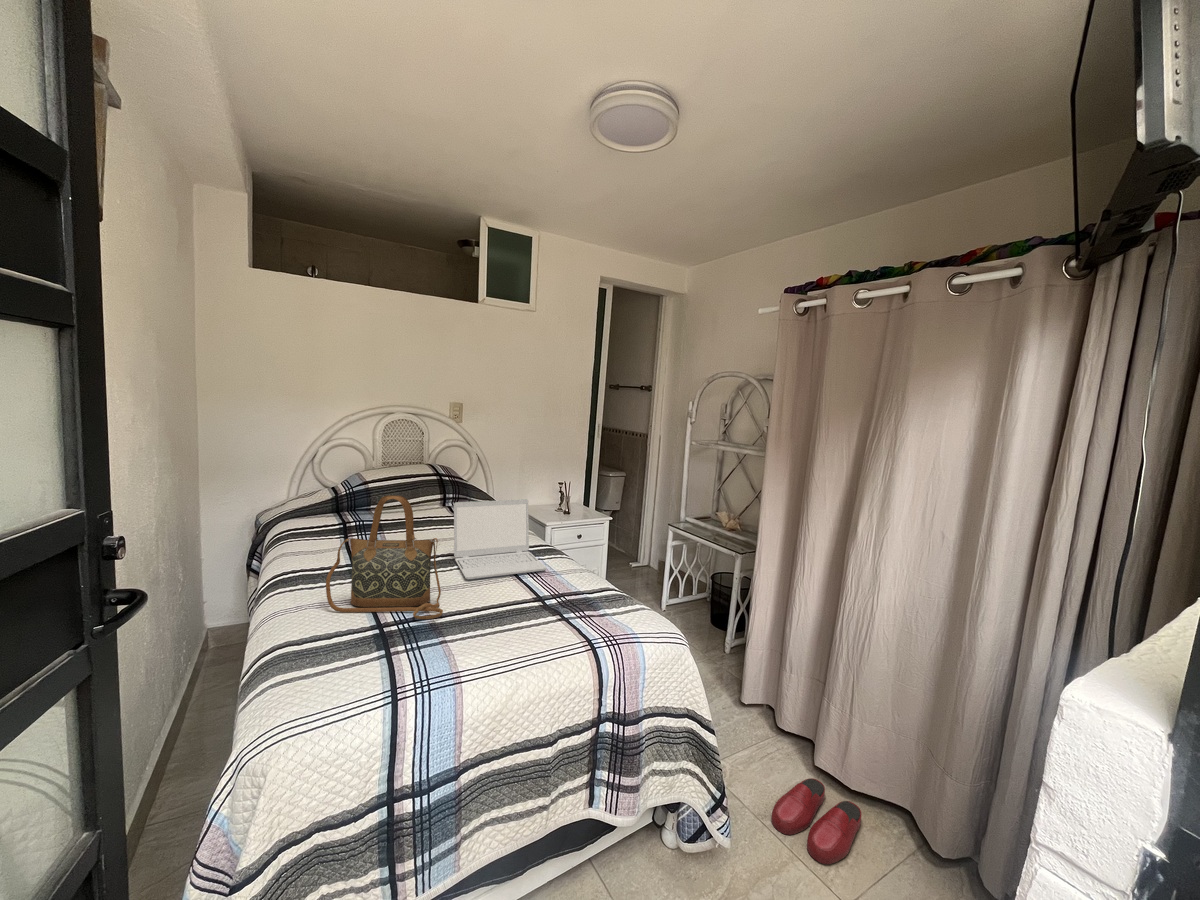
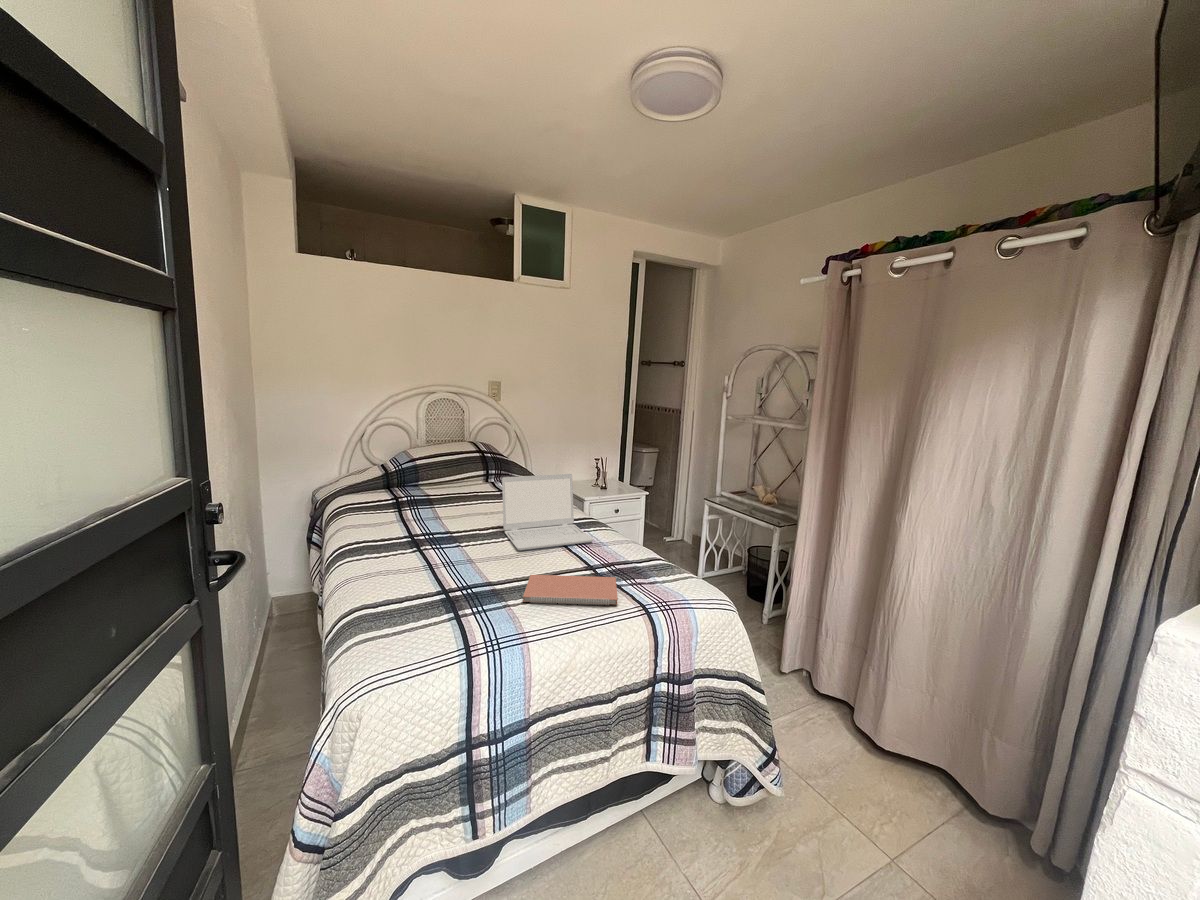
handbag: present [326,495,443,619] -> none [391,470,501,586]
notebook: none [463,606,564,640] -> present [523,575,618,605]
slippers: present [771,778,861,864] -> none [817,742,907,821]

